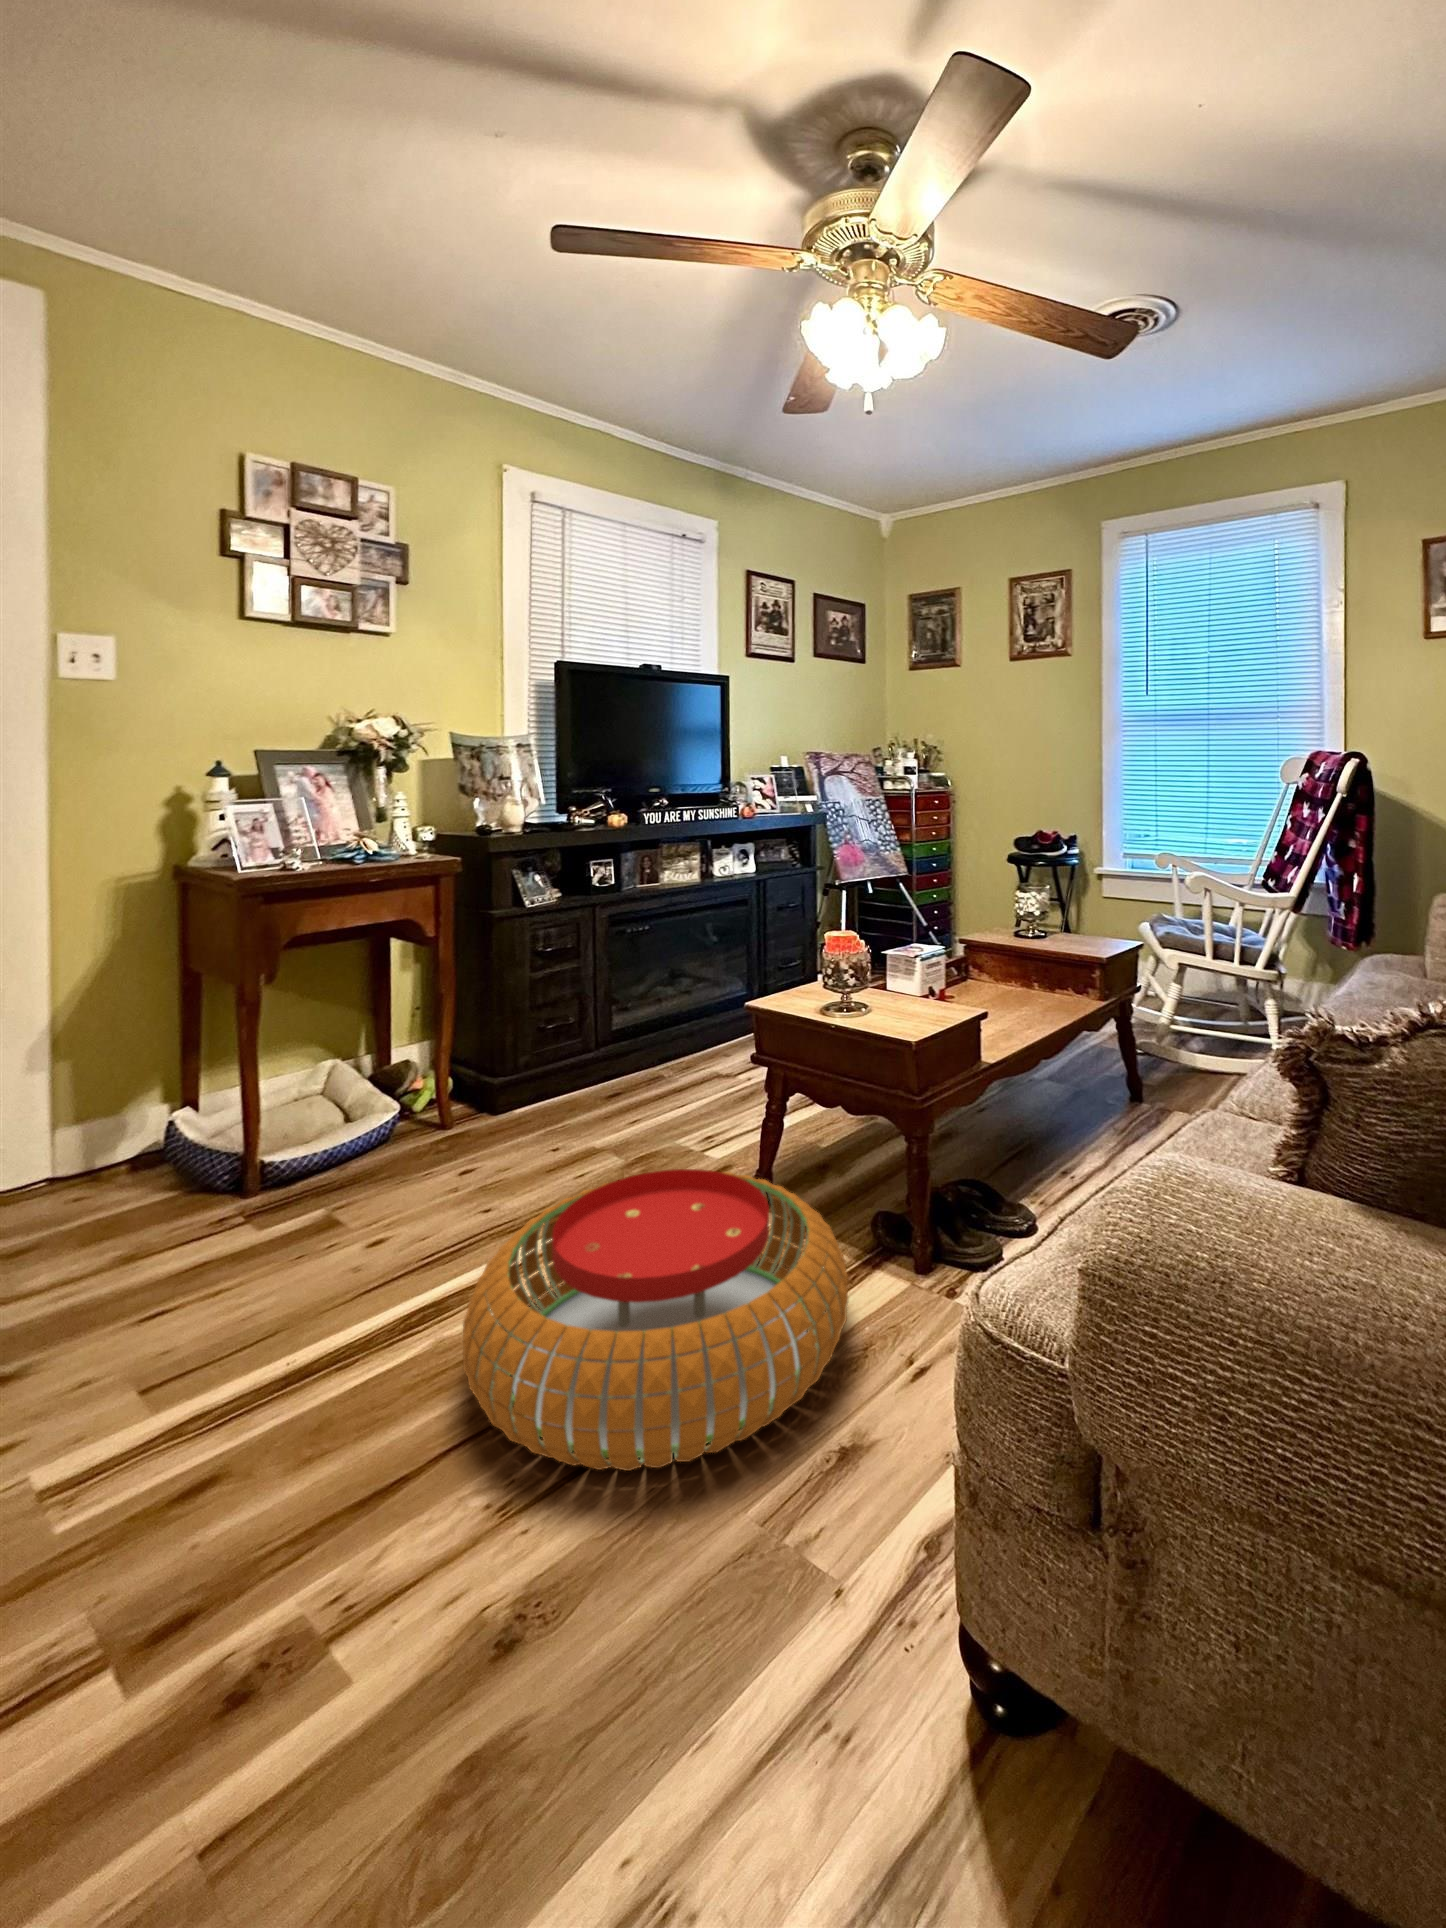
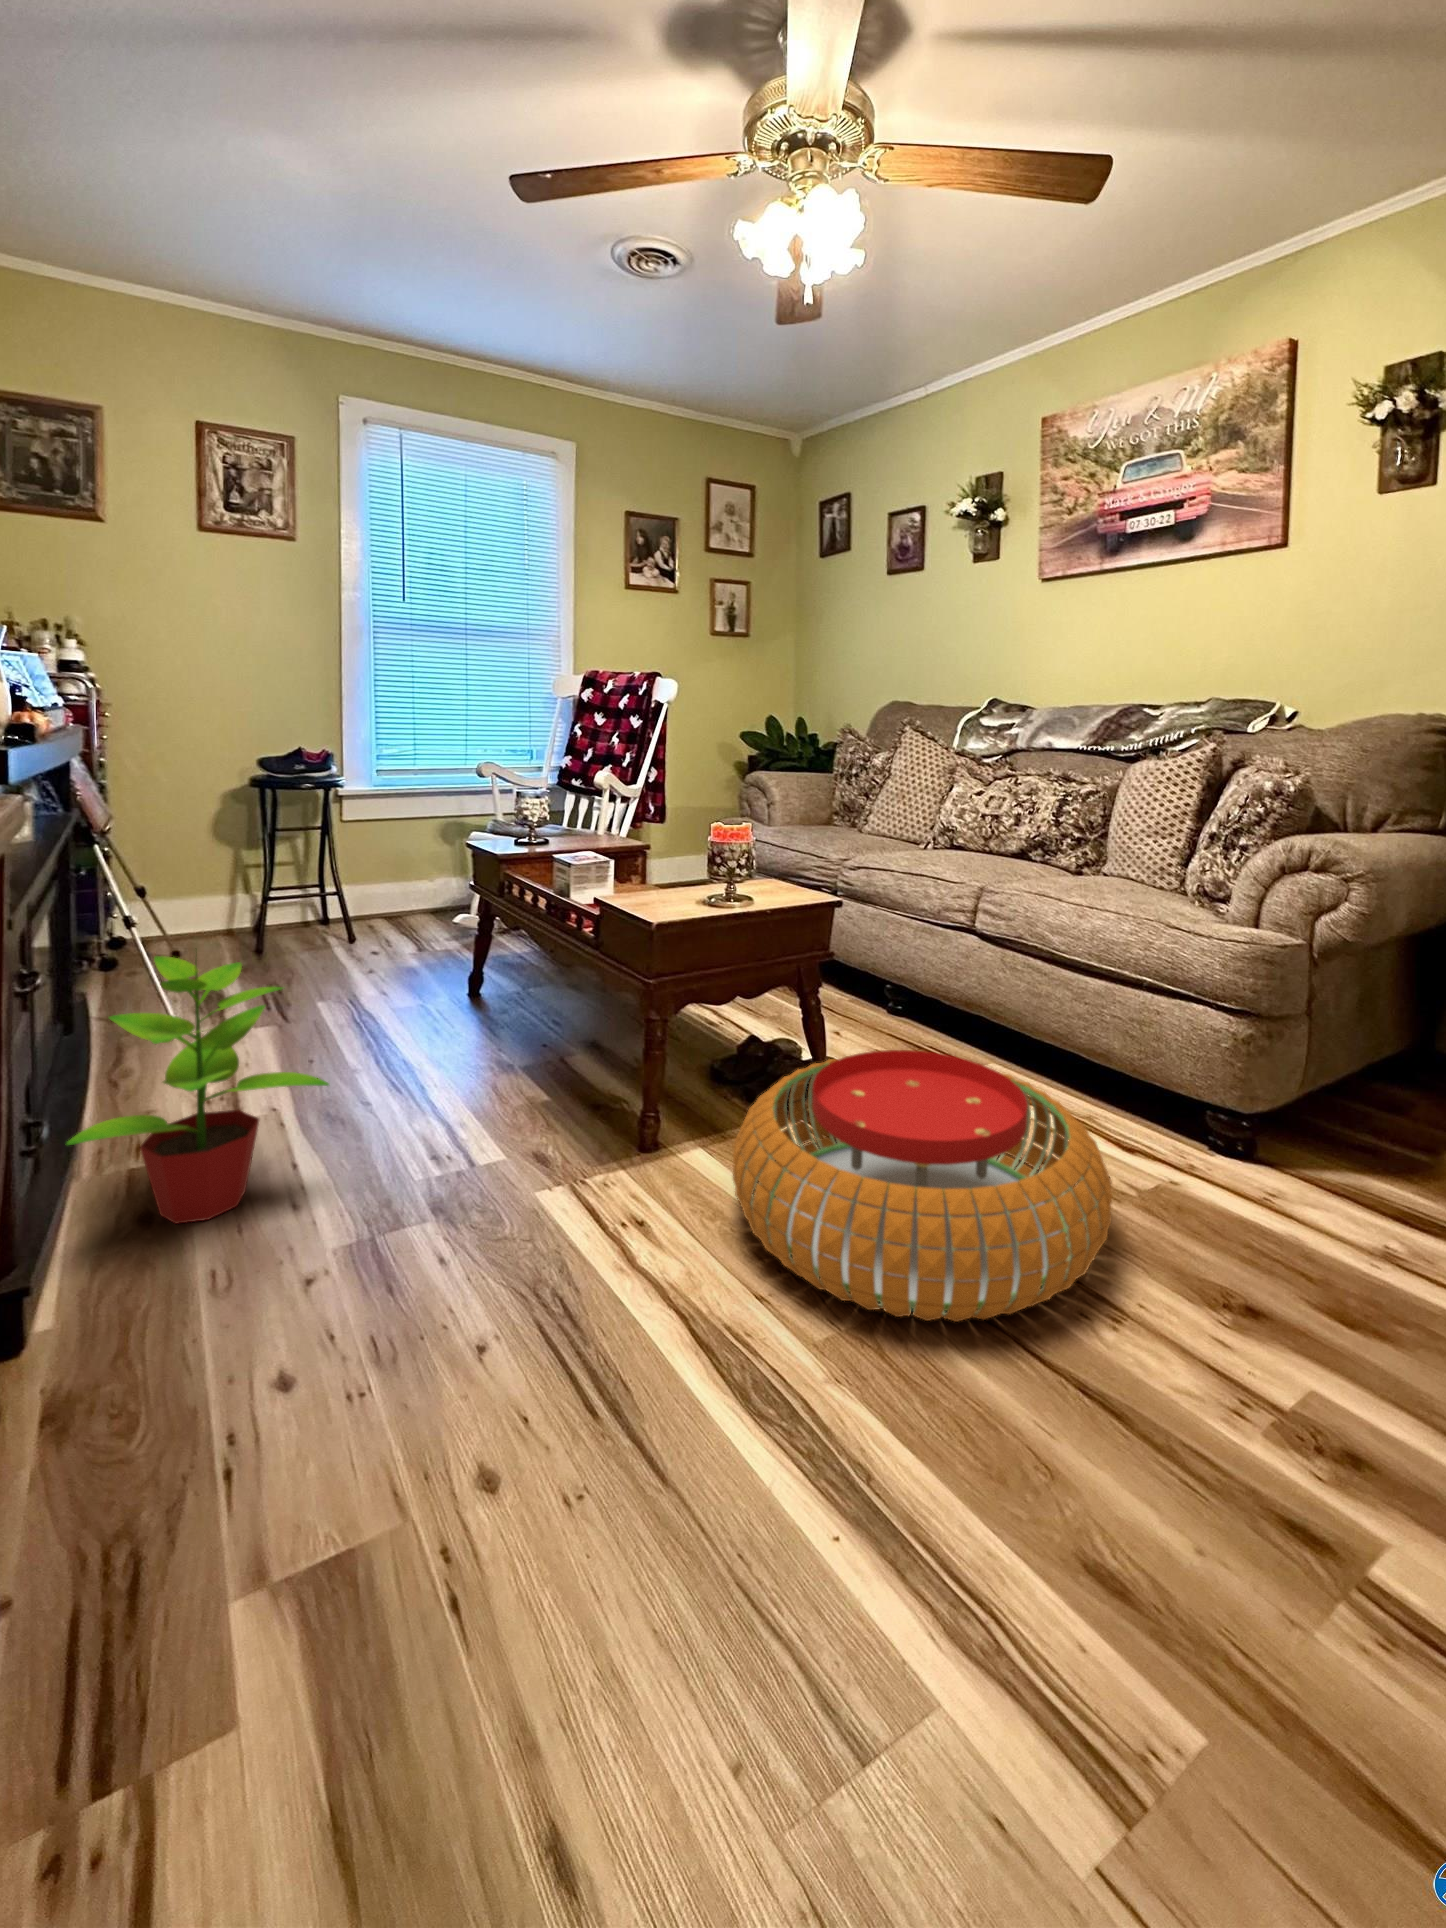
potted plant: none [574,945,693,1101] -> present [67,956,329,1224]

